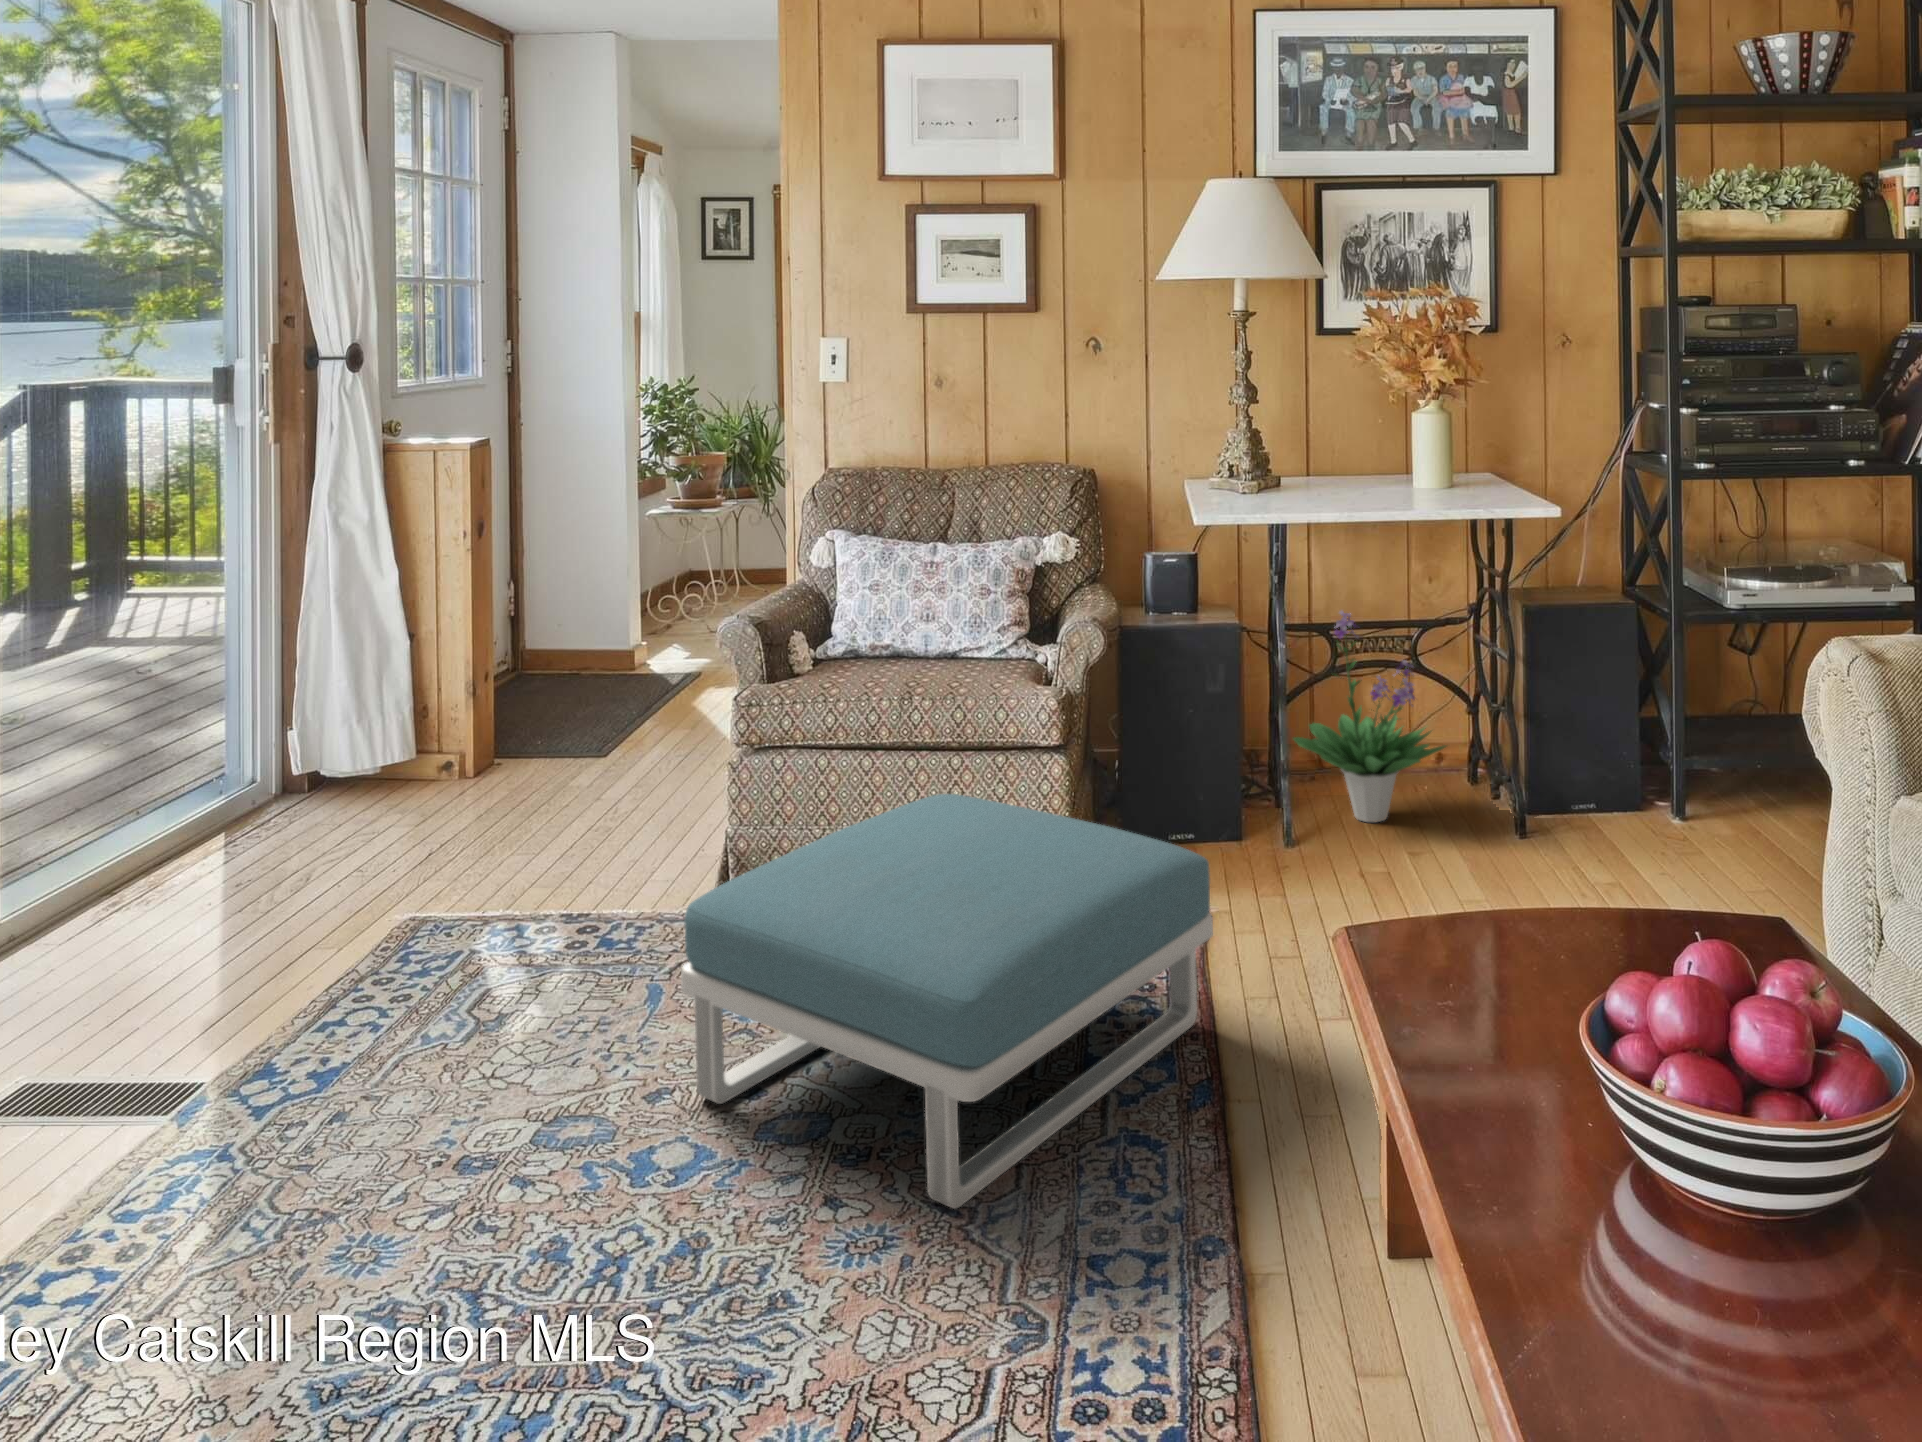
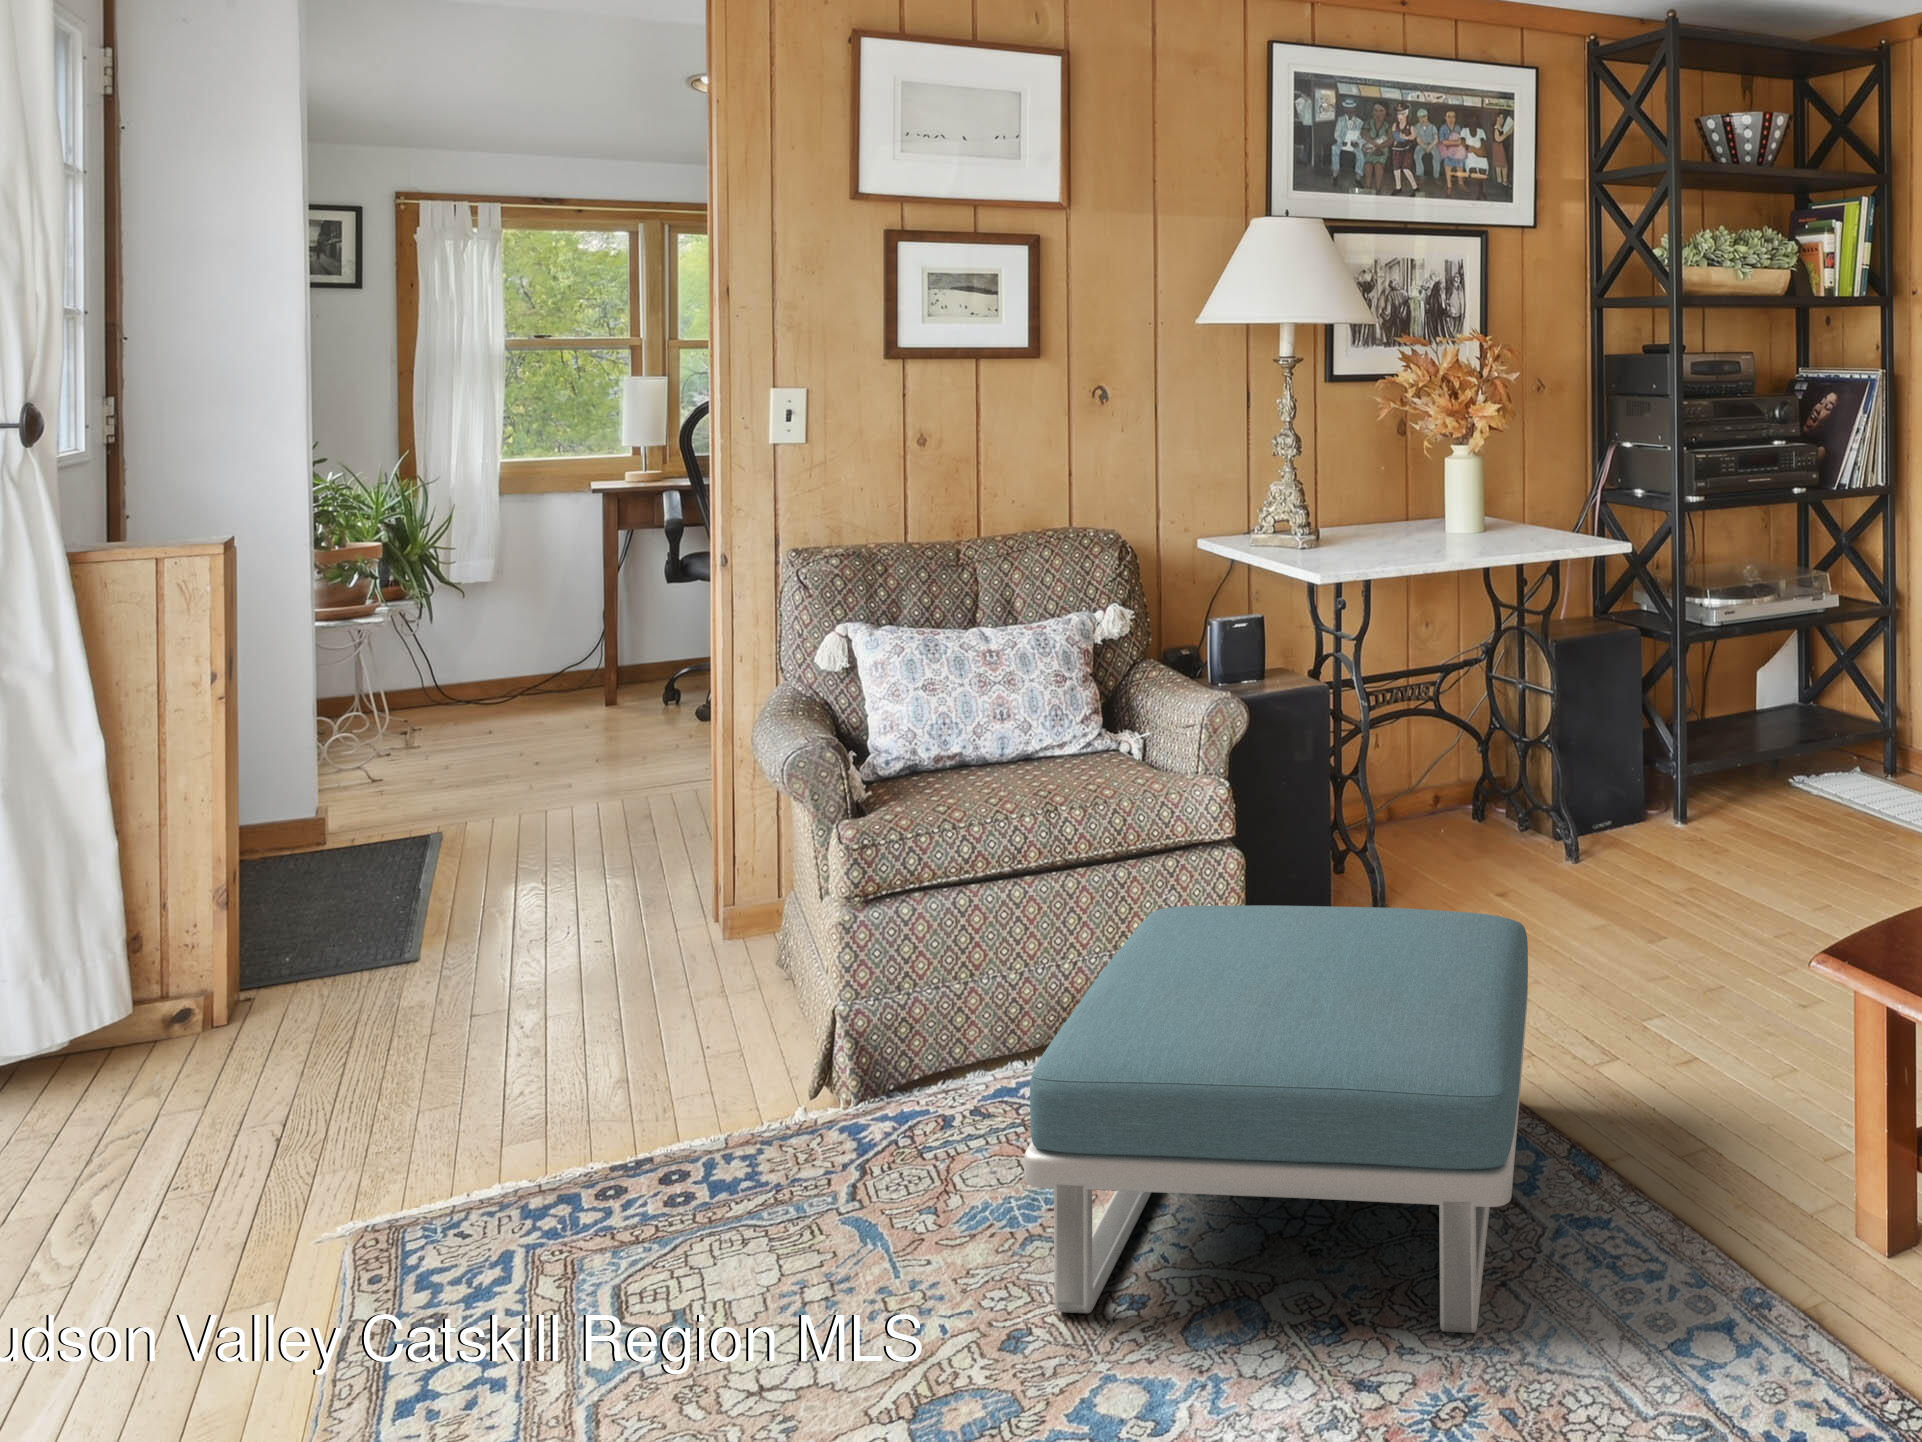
potted plant: present [1293,611,1446,822] -> none [1364,669,1519,888]

